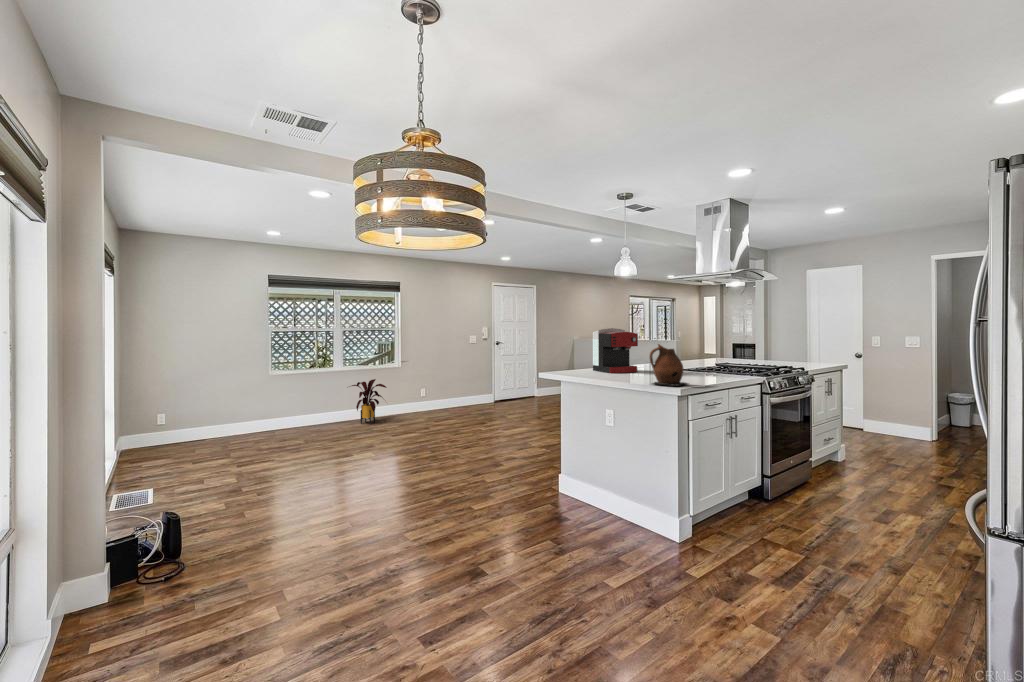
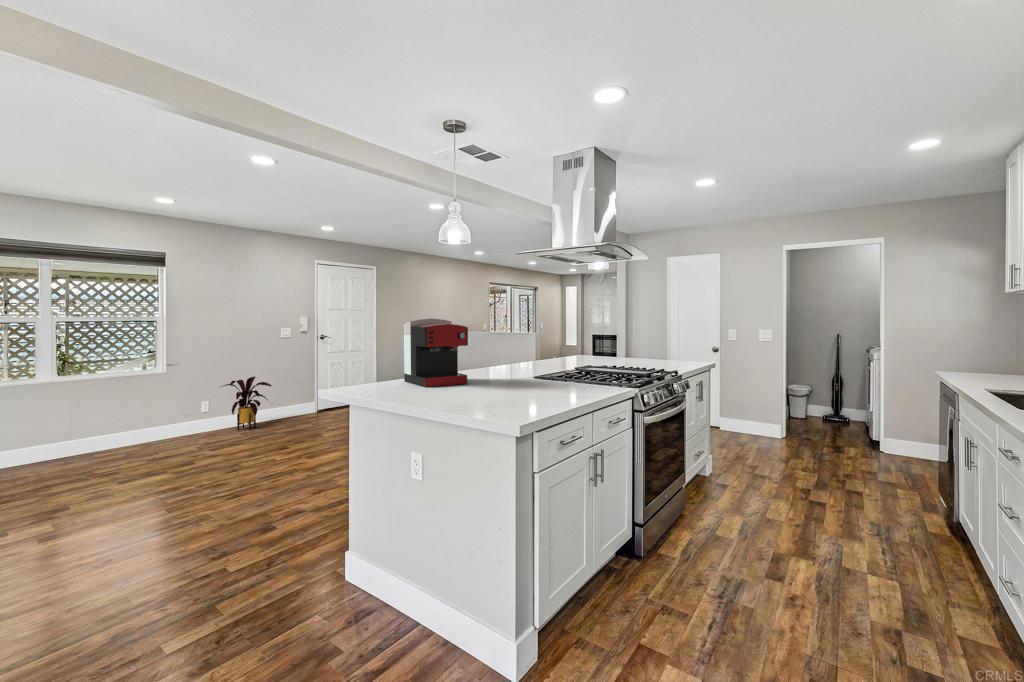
ceramic pitcher: present [650,344,688,386] -> none [468,345,533,421]
house plant: present [352,379,387,424] -> present [222,377,271,431]

